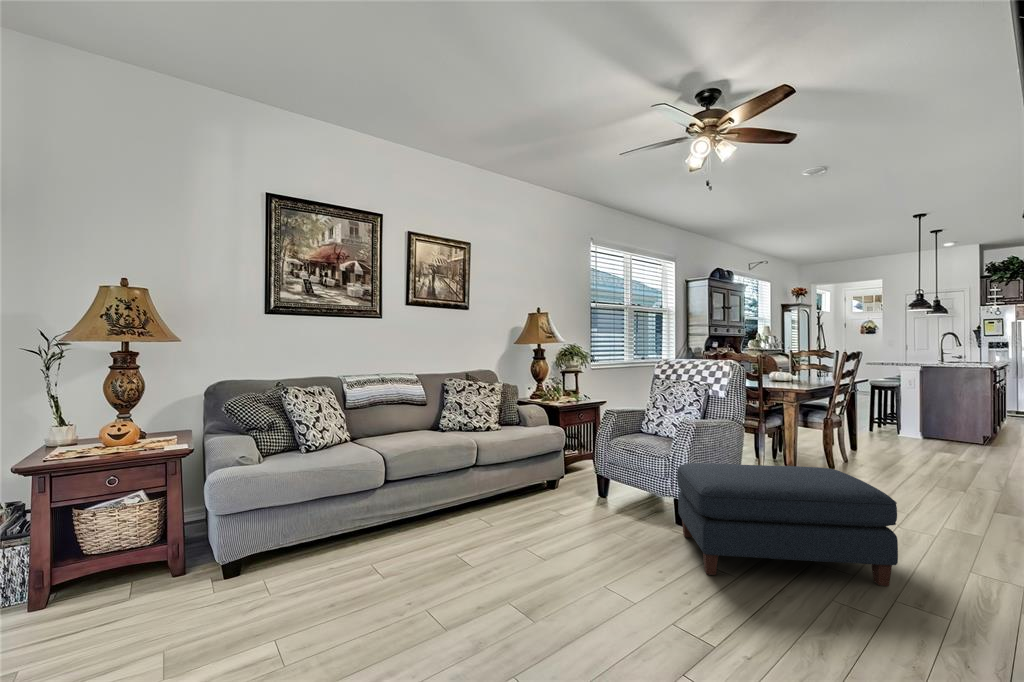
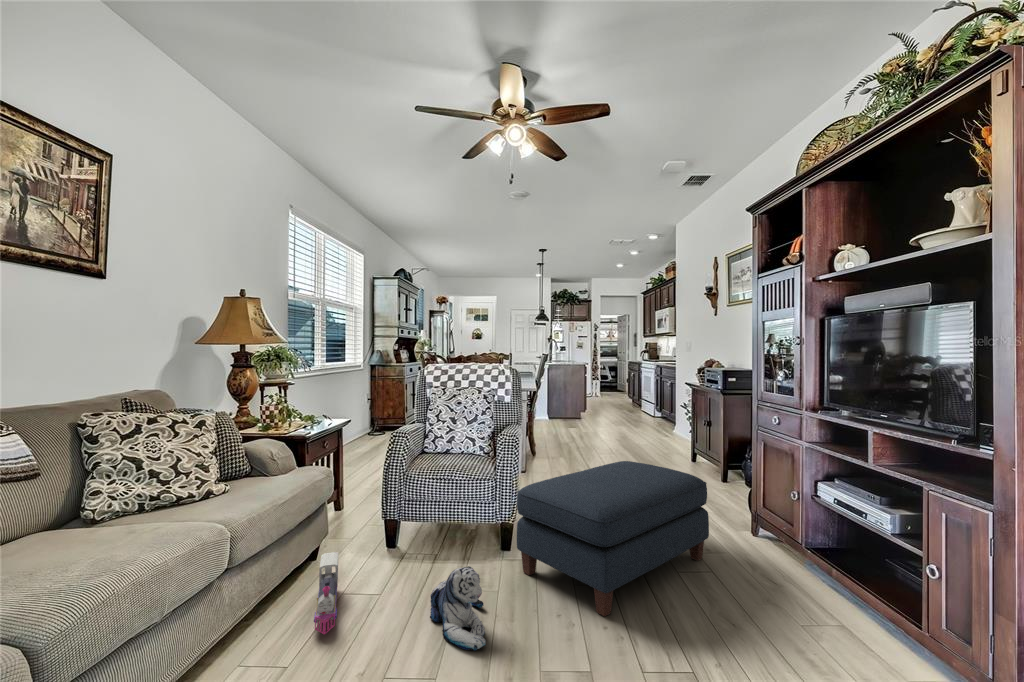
toy train: none [528,480,561,518] -> present [314,552,338,634]
plush toy: none [587,502,628,553] -> present [430,566,486,651]

